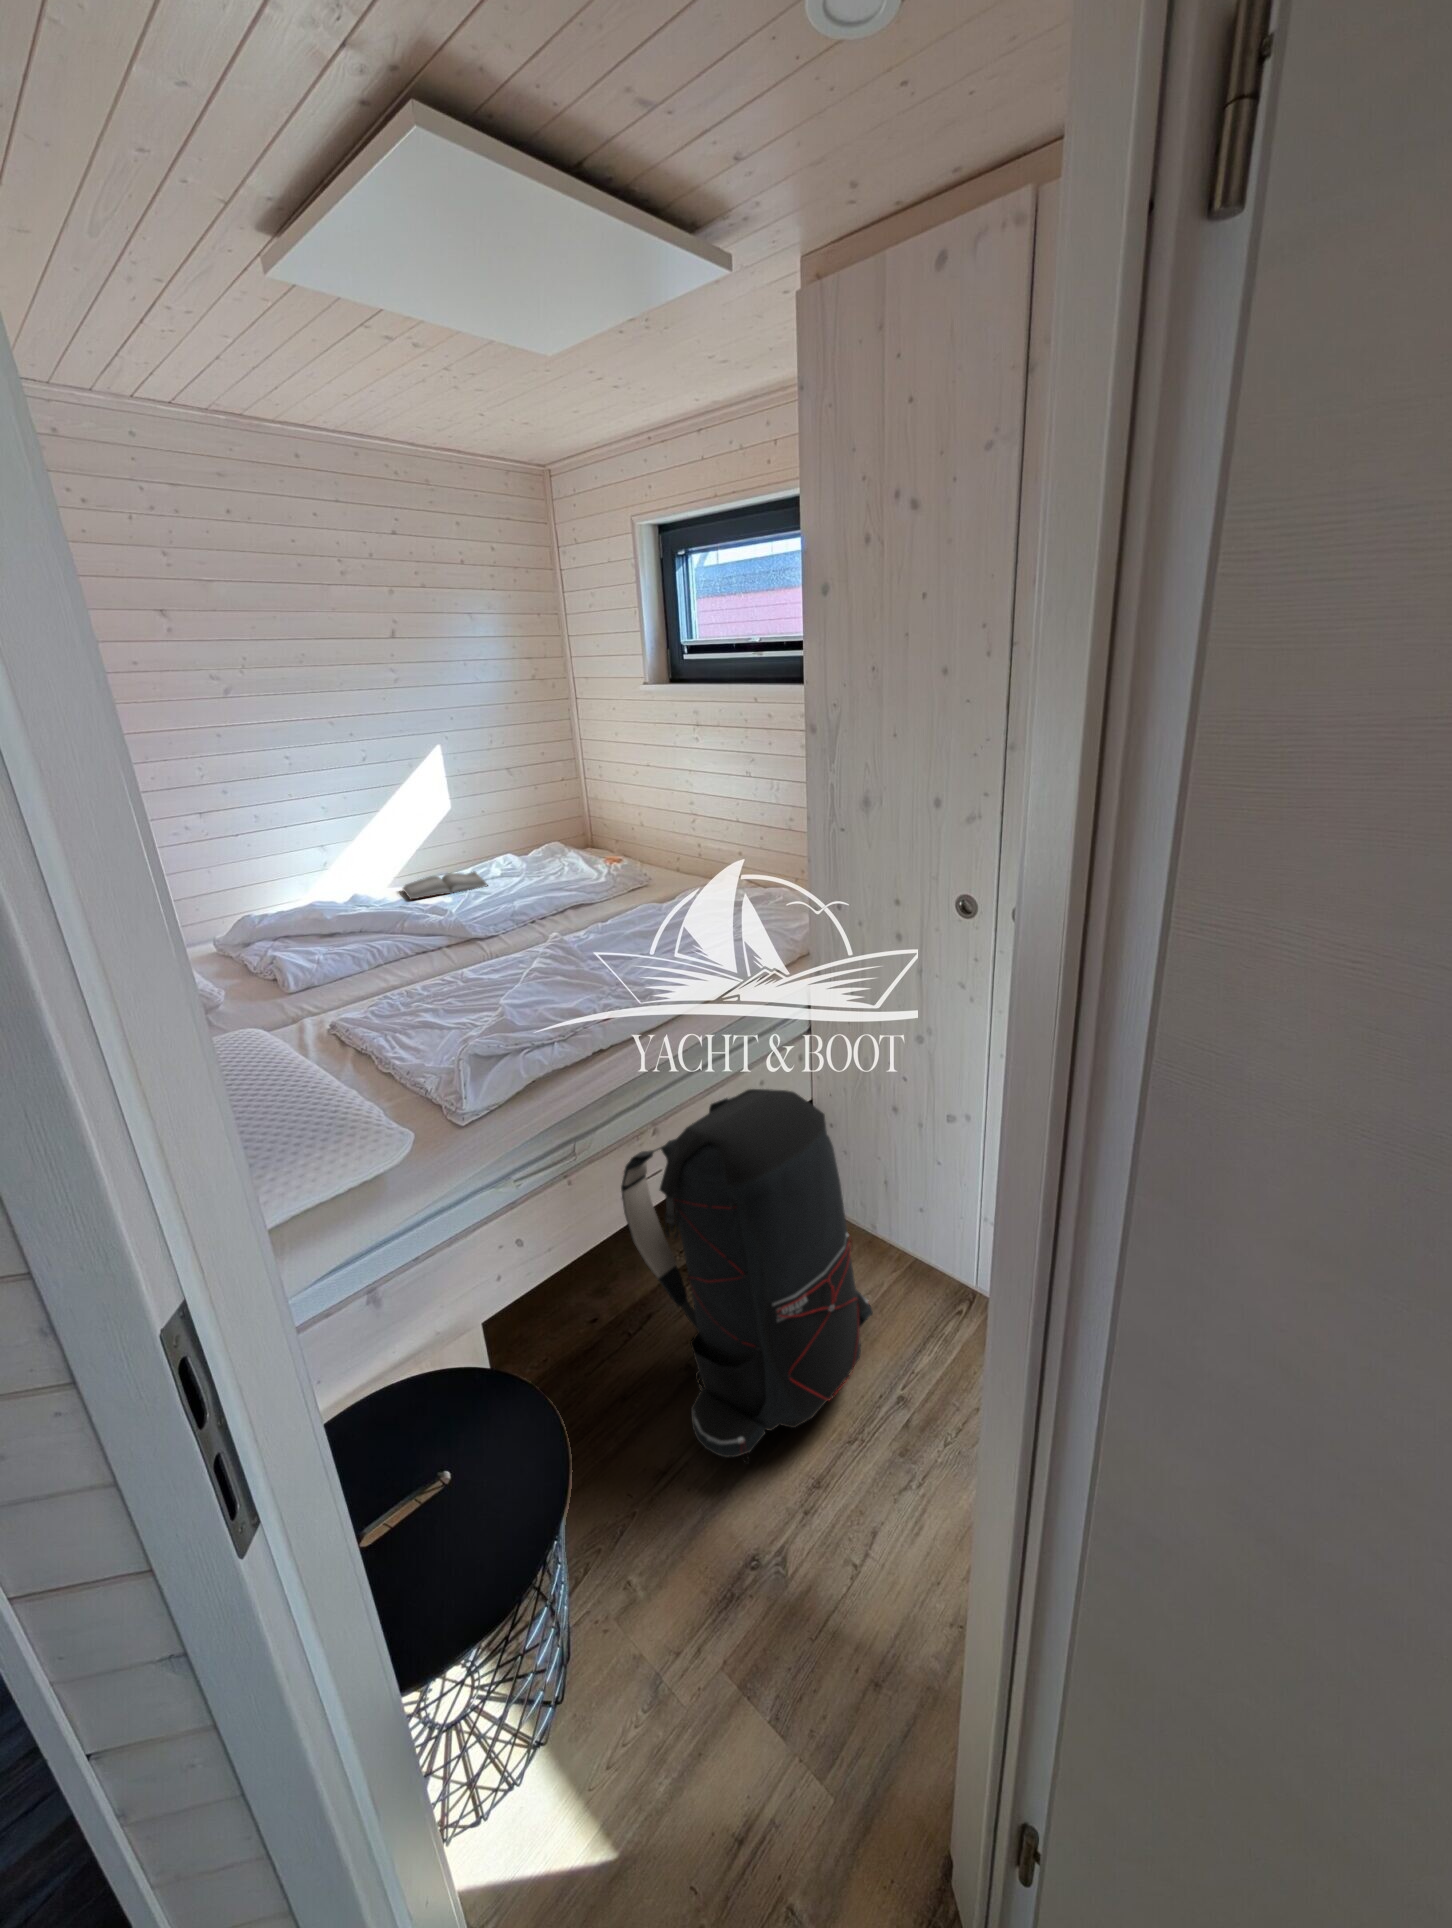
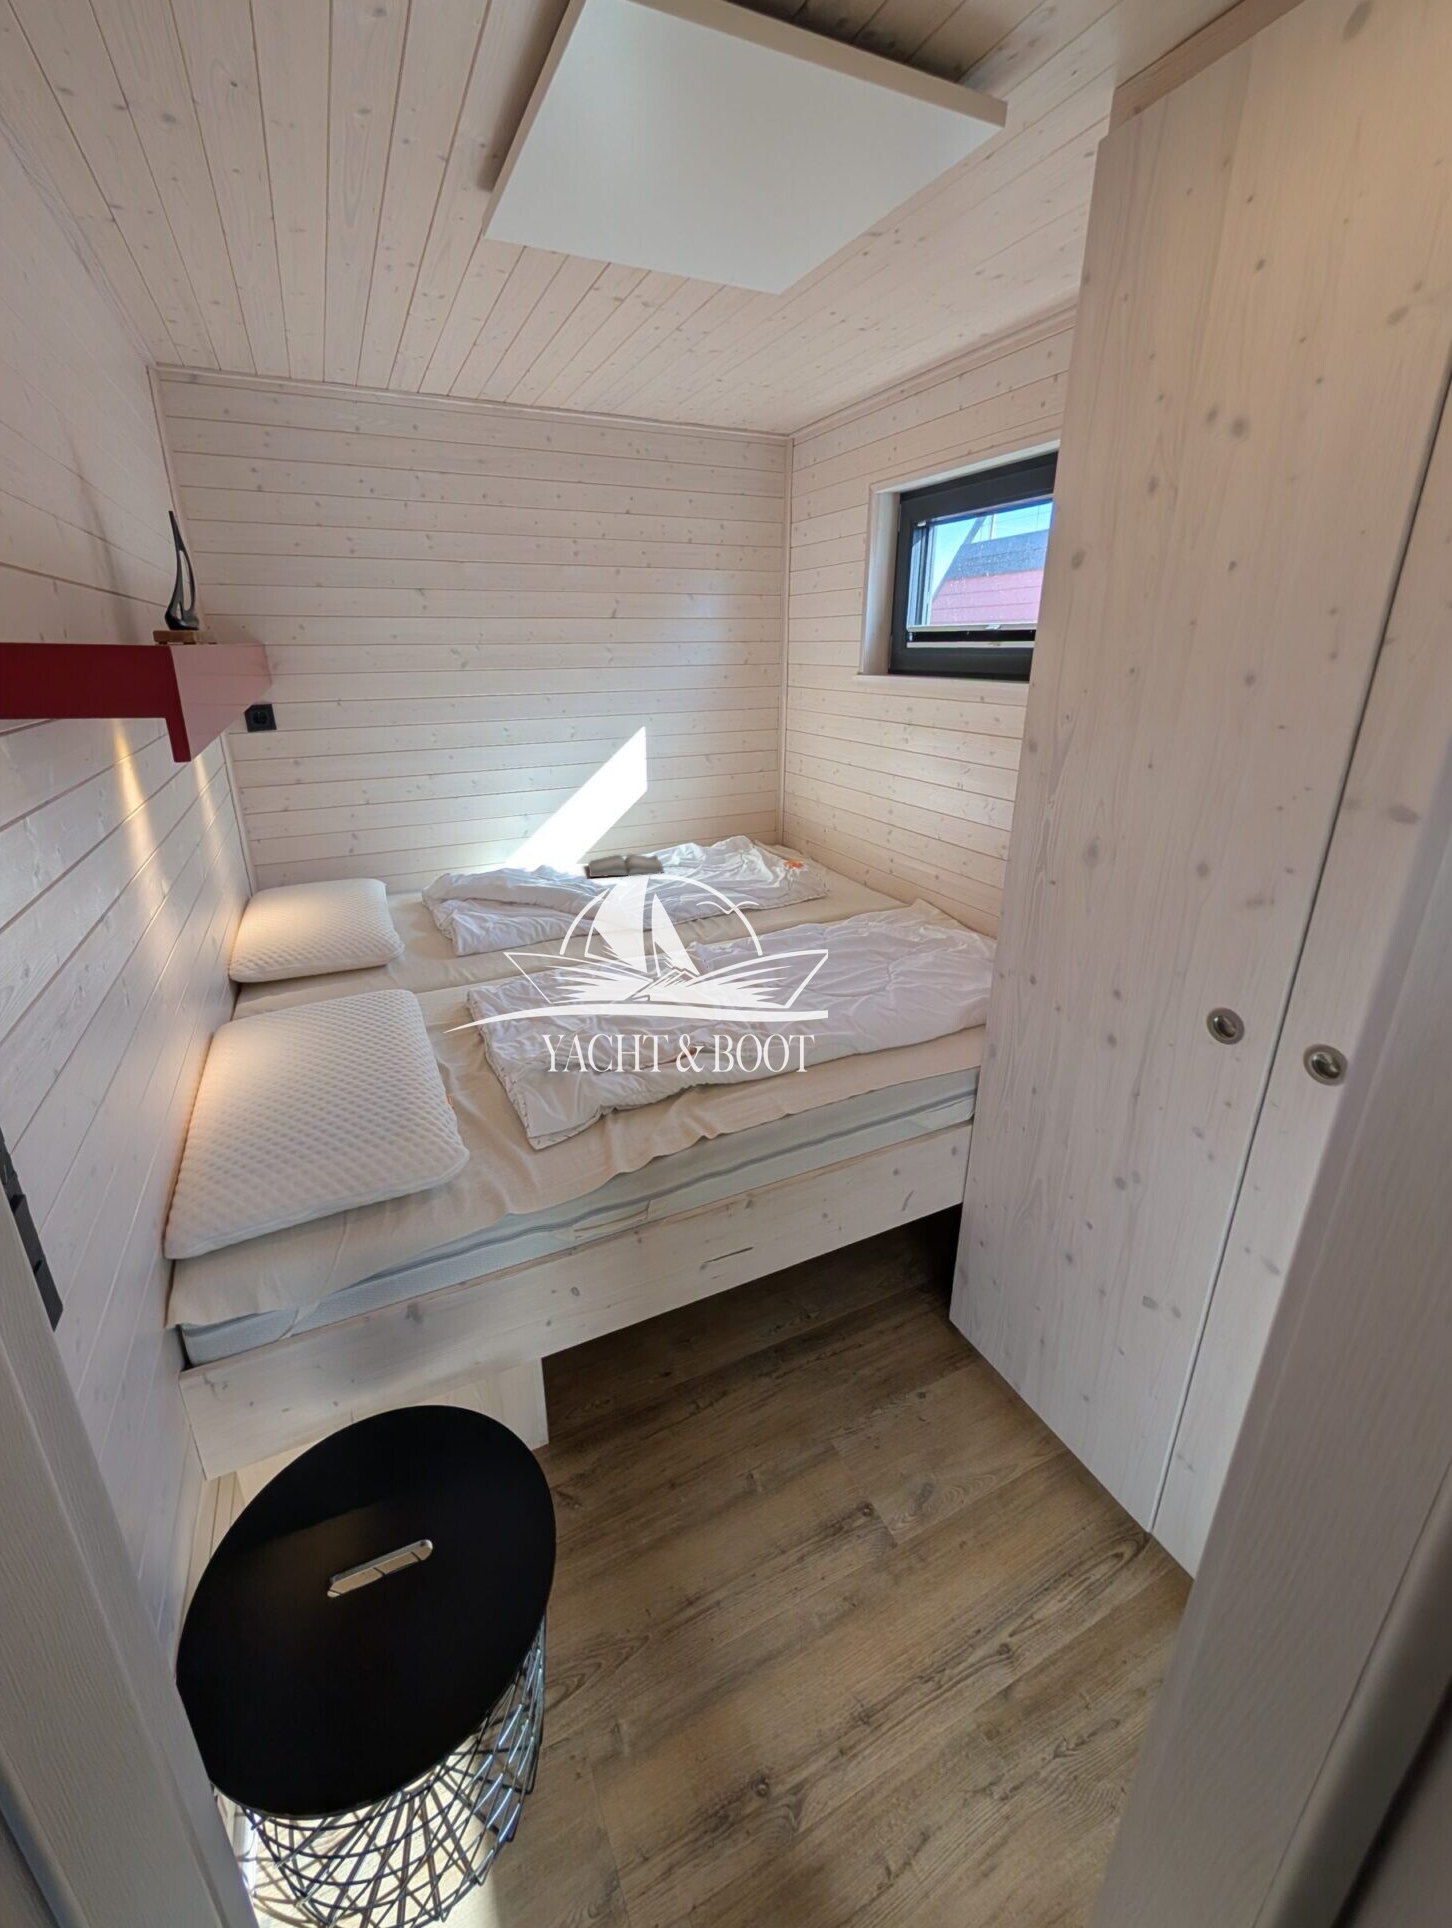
backpack: present [621,1089,873,1457] -> none [700,1184,989,1656]

